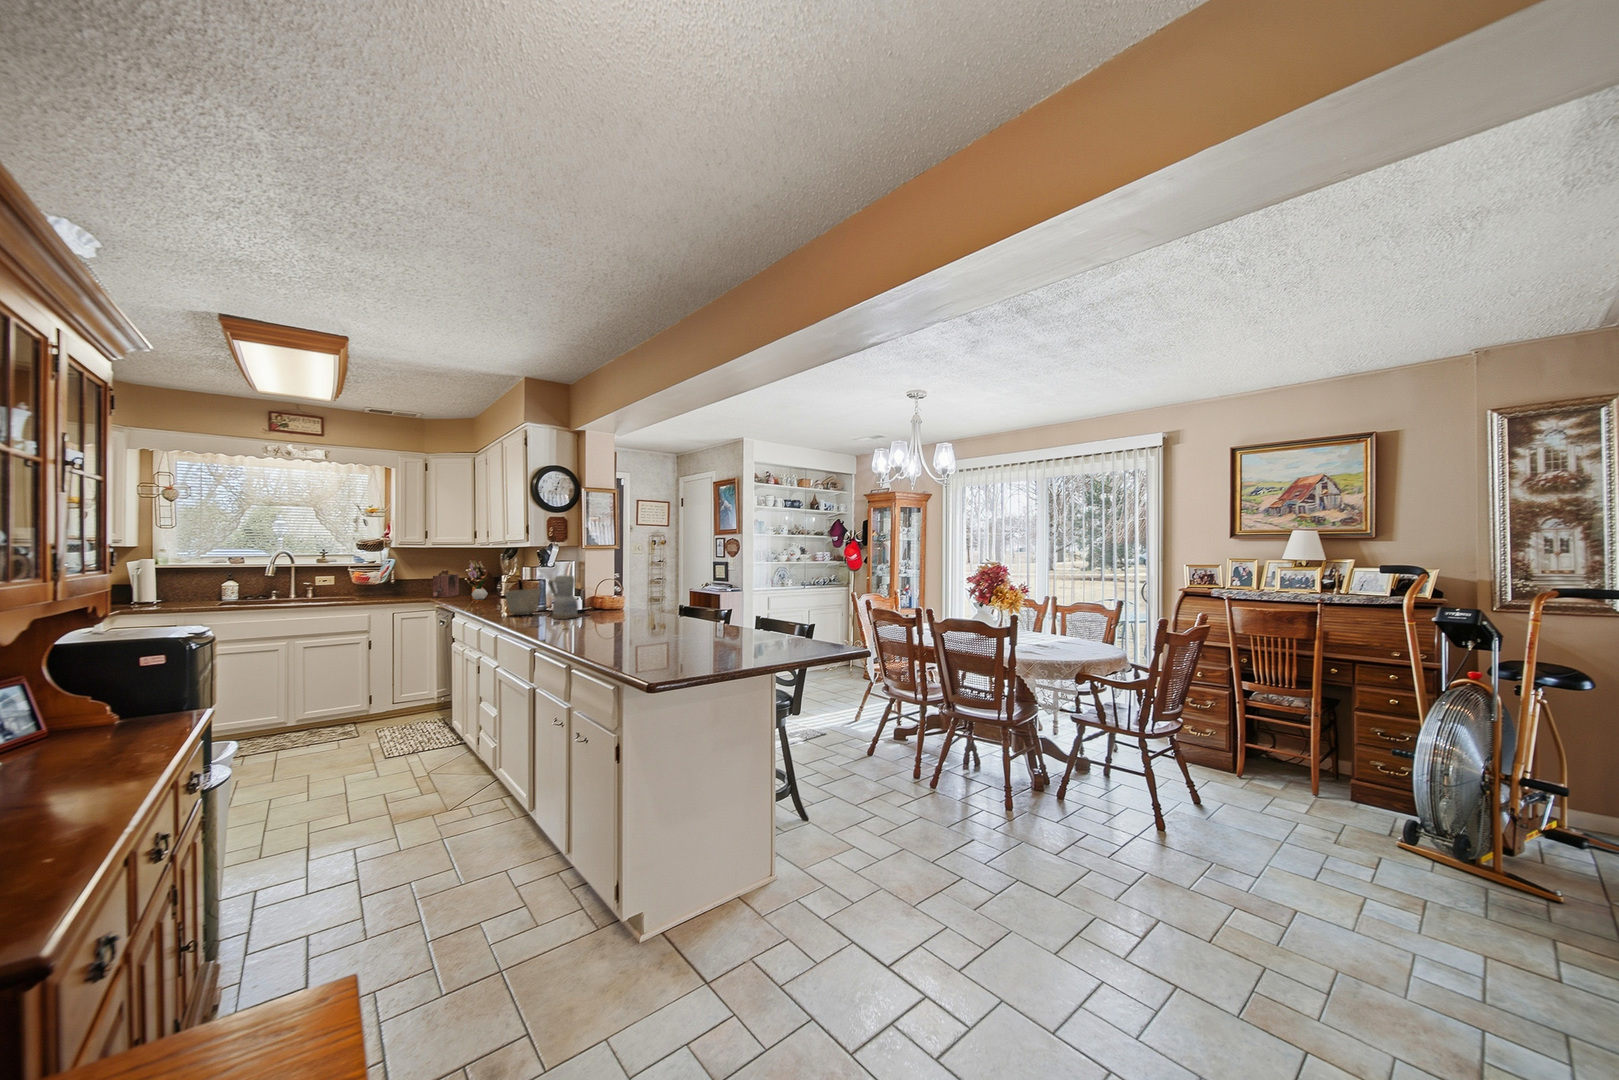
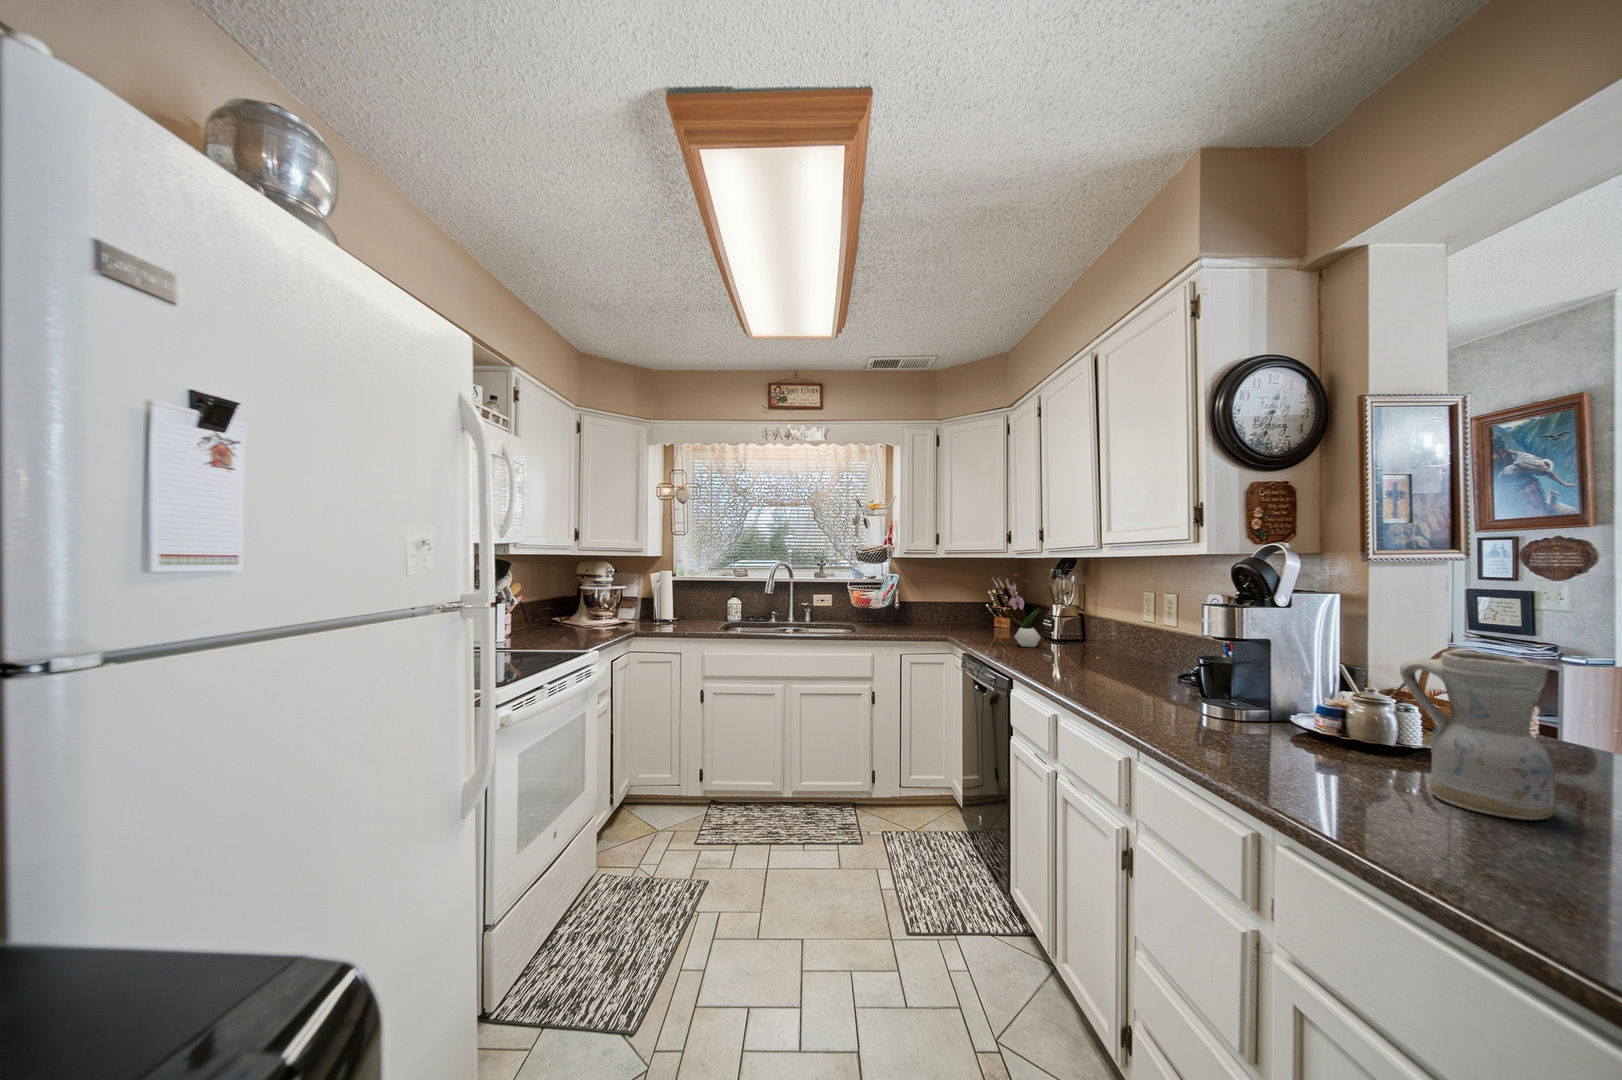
toaster: present [433,570,459,597] -> none [949,591,980,634]
ceramic bowl: present [505,590,540,615] -> none [1197,668,1309,747]

